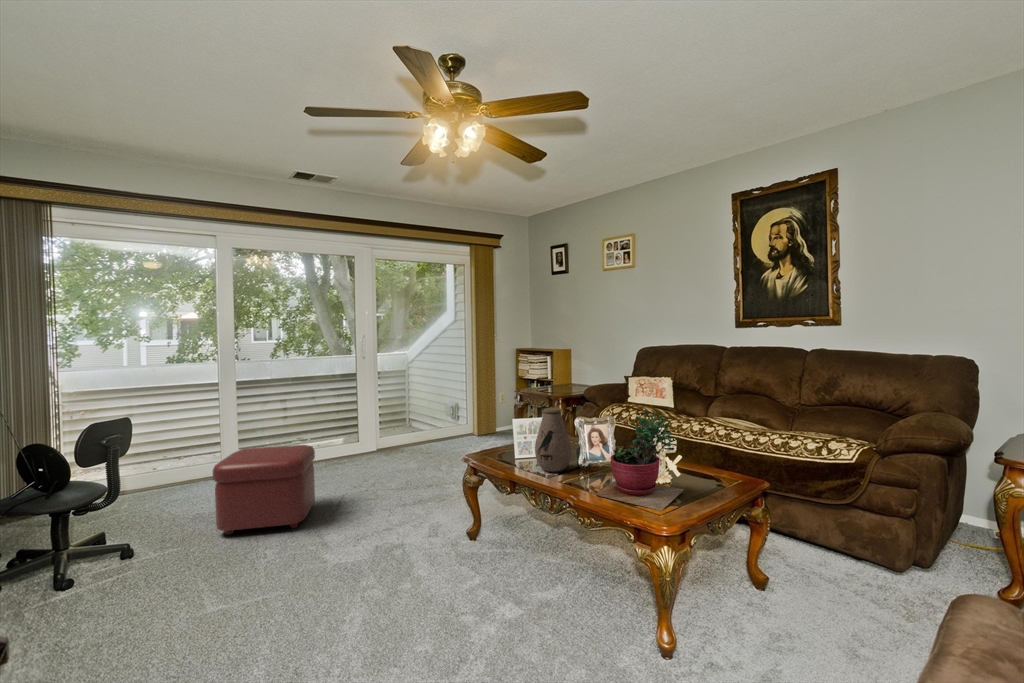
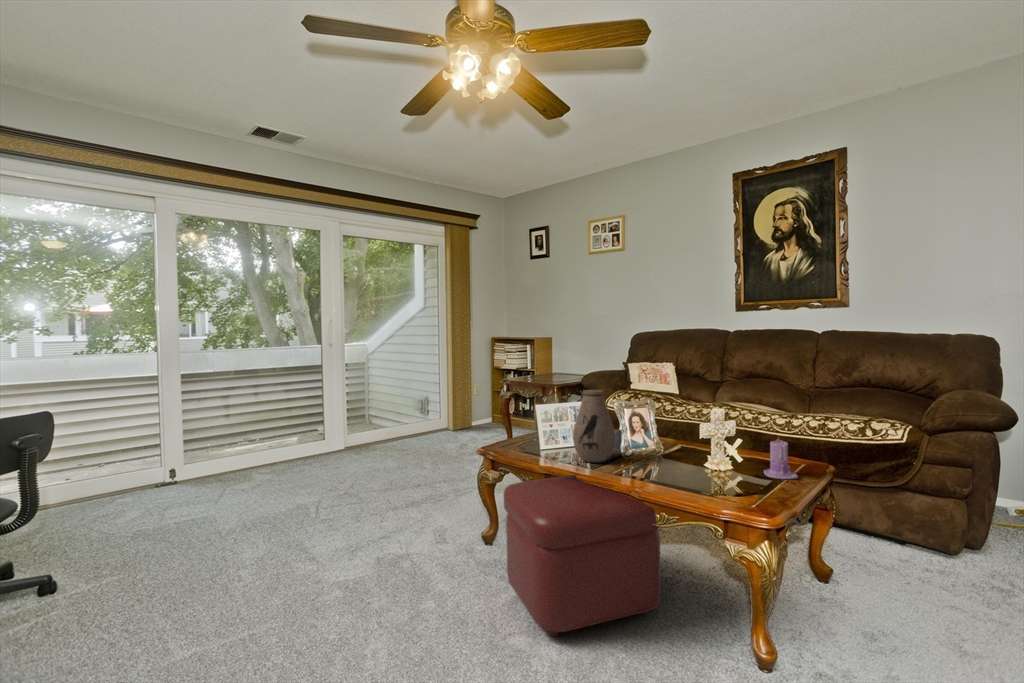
succulent plant: present [595,410,684,511] -> none [664,385,760,501]
ottoman: present [213,445,315,535] -> present [504,475,661,636]
candle: none [693,454,721,494] -> present [764,438,798,479]

